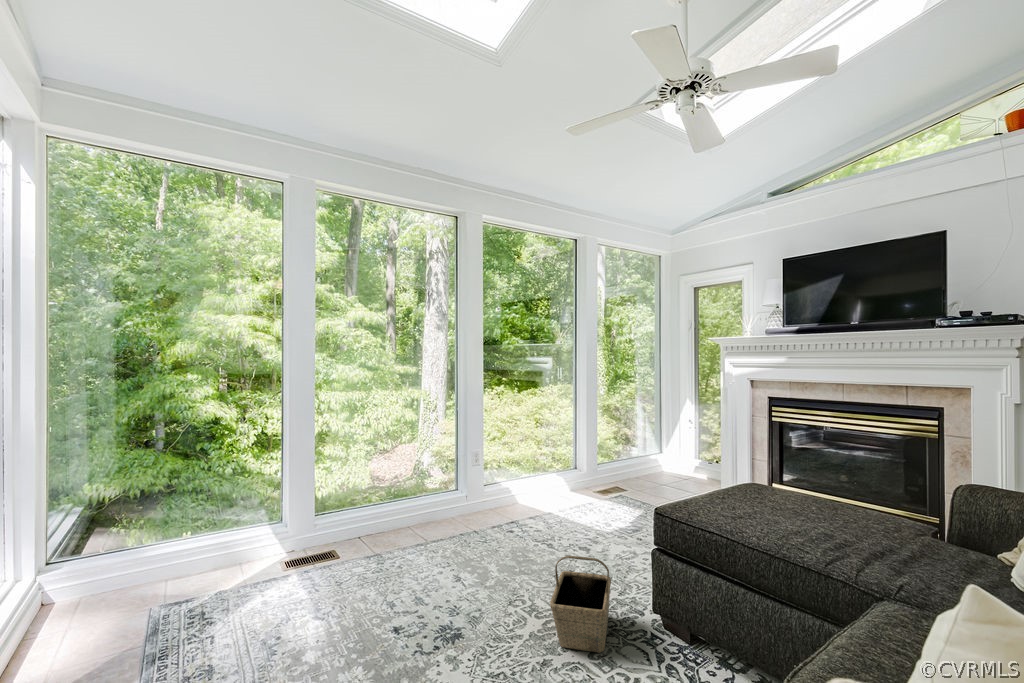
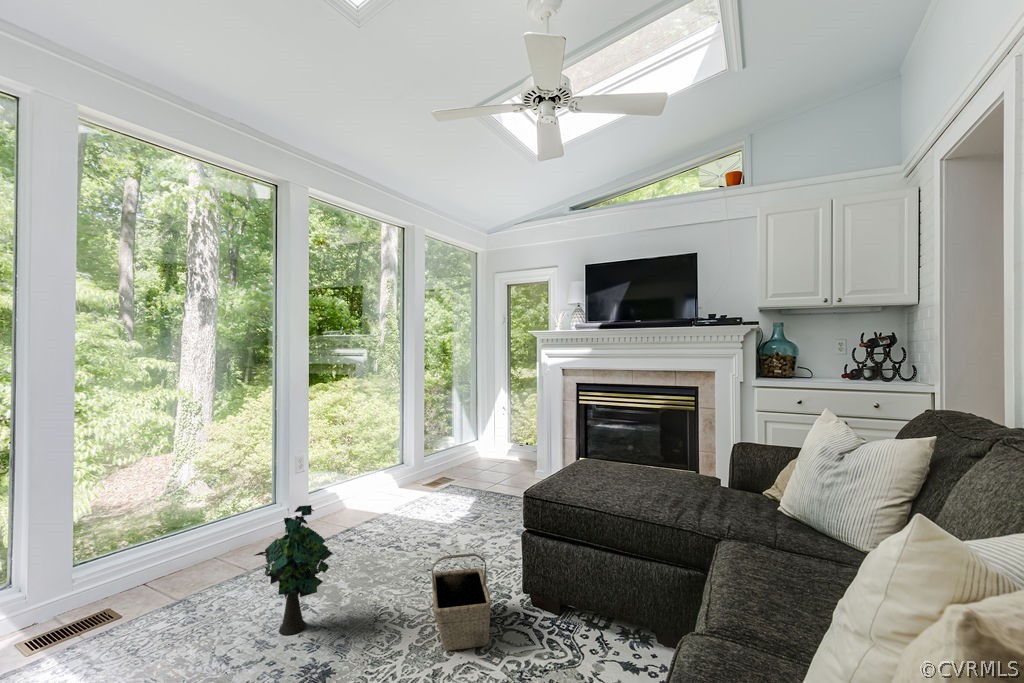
decorative plant: none [416,489,478,599] -> present [254,505,333,635]

